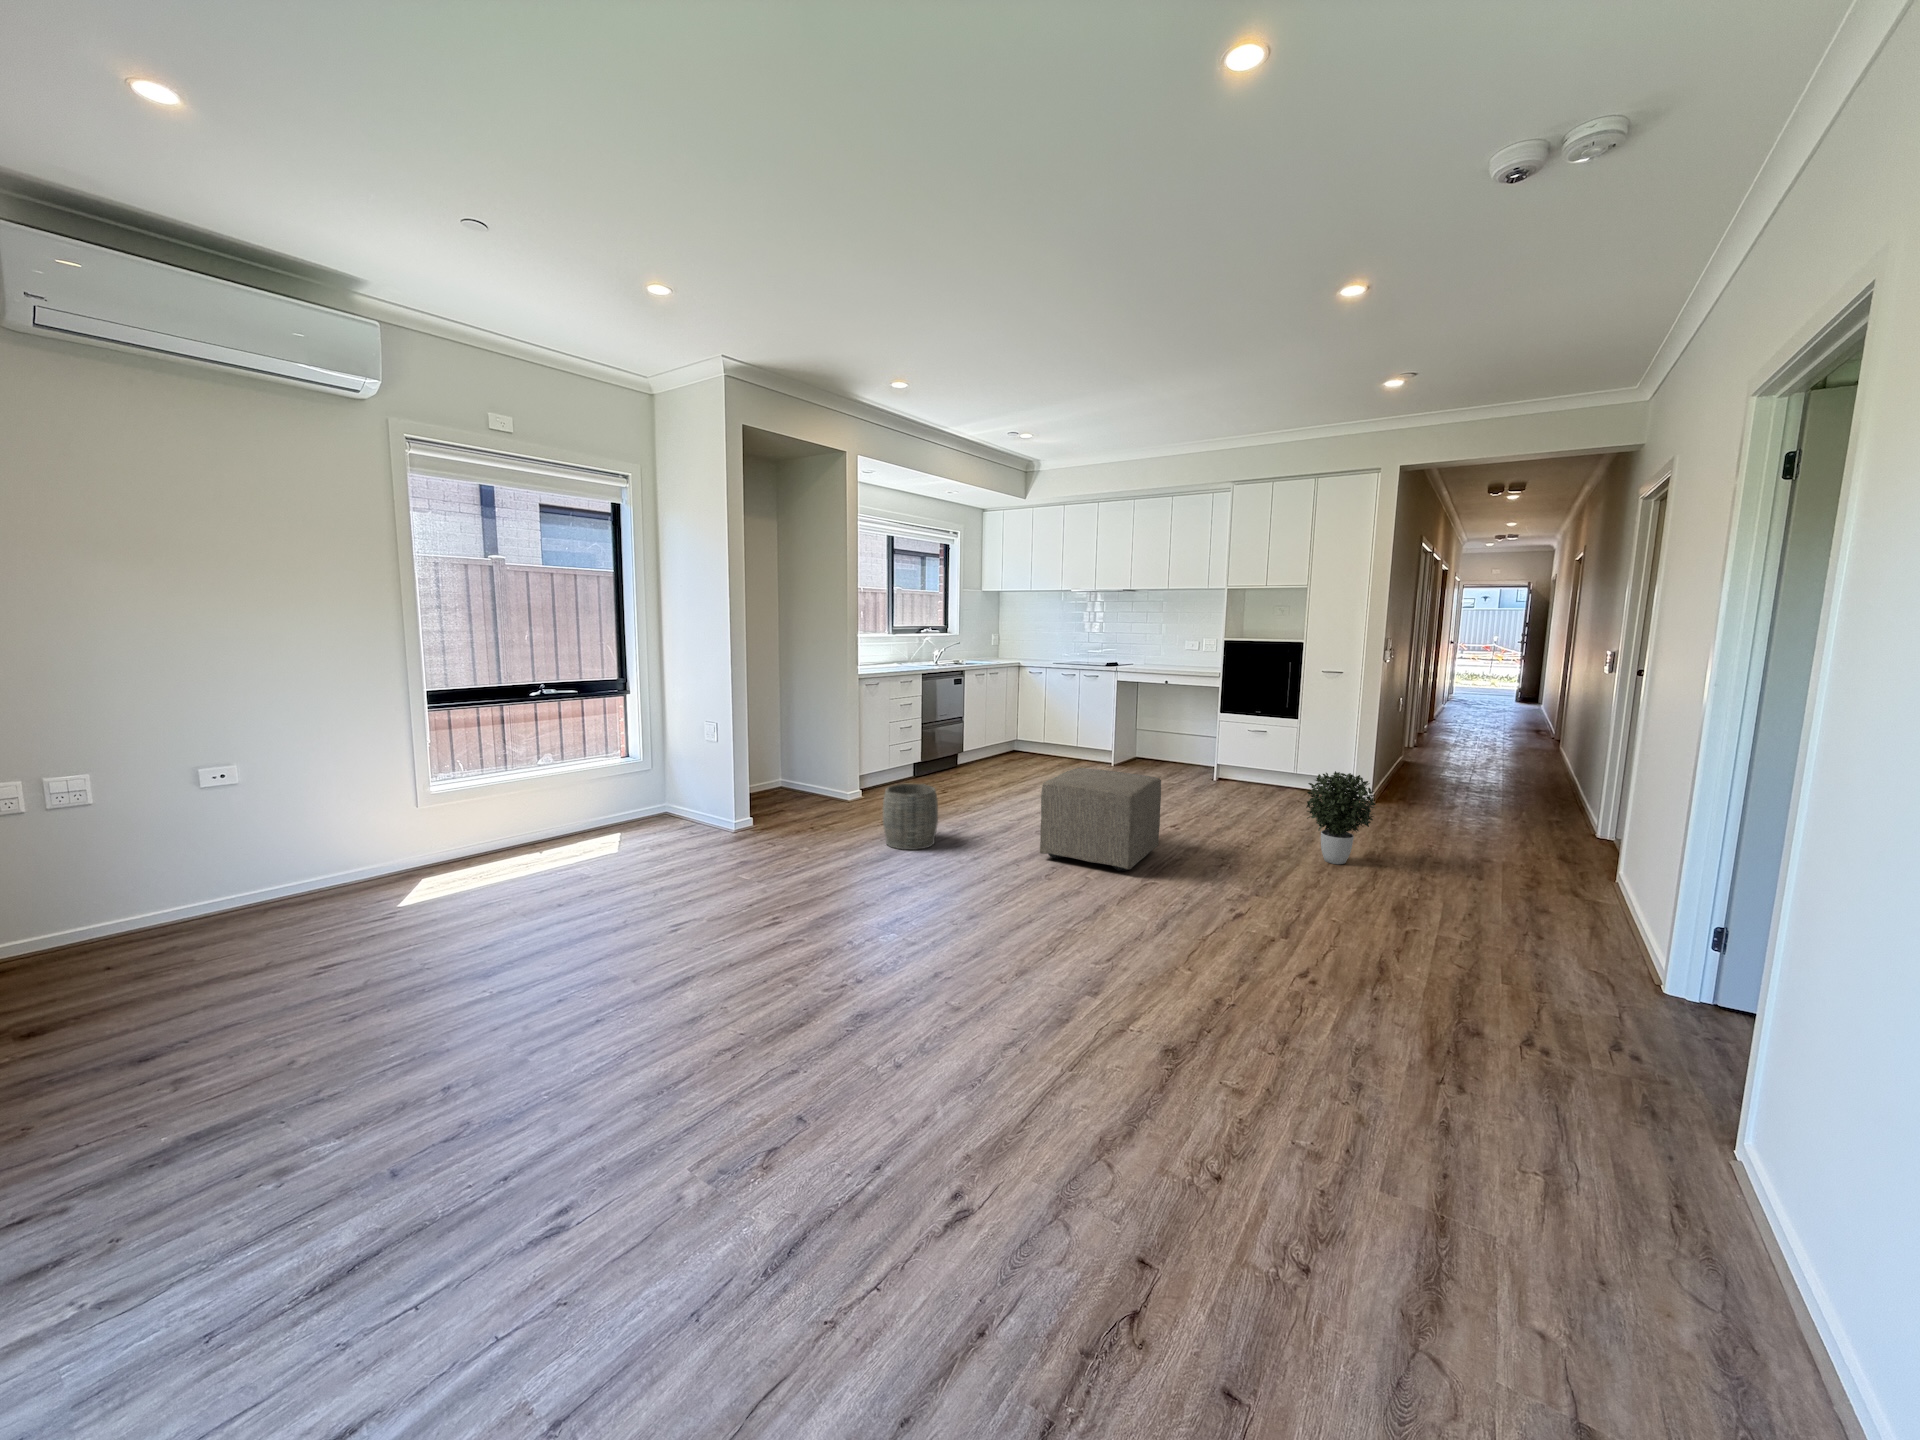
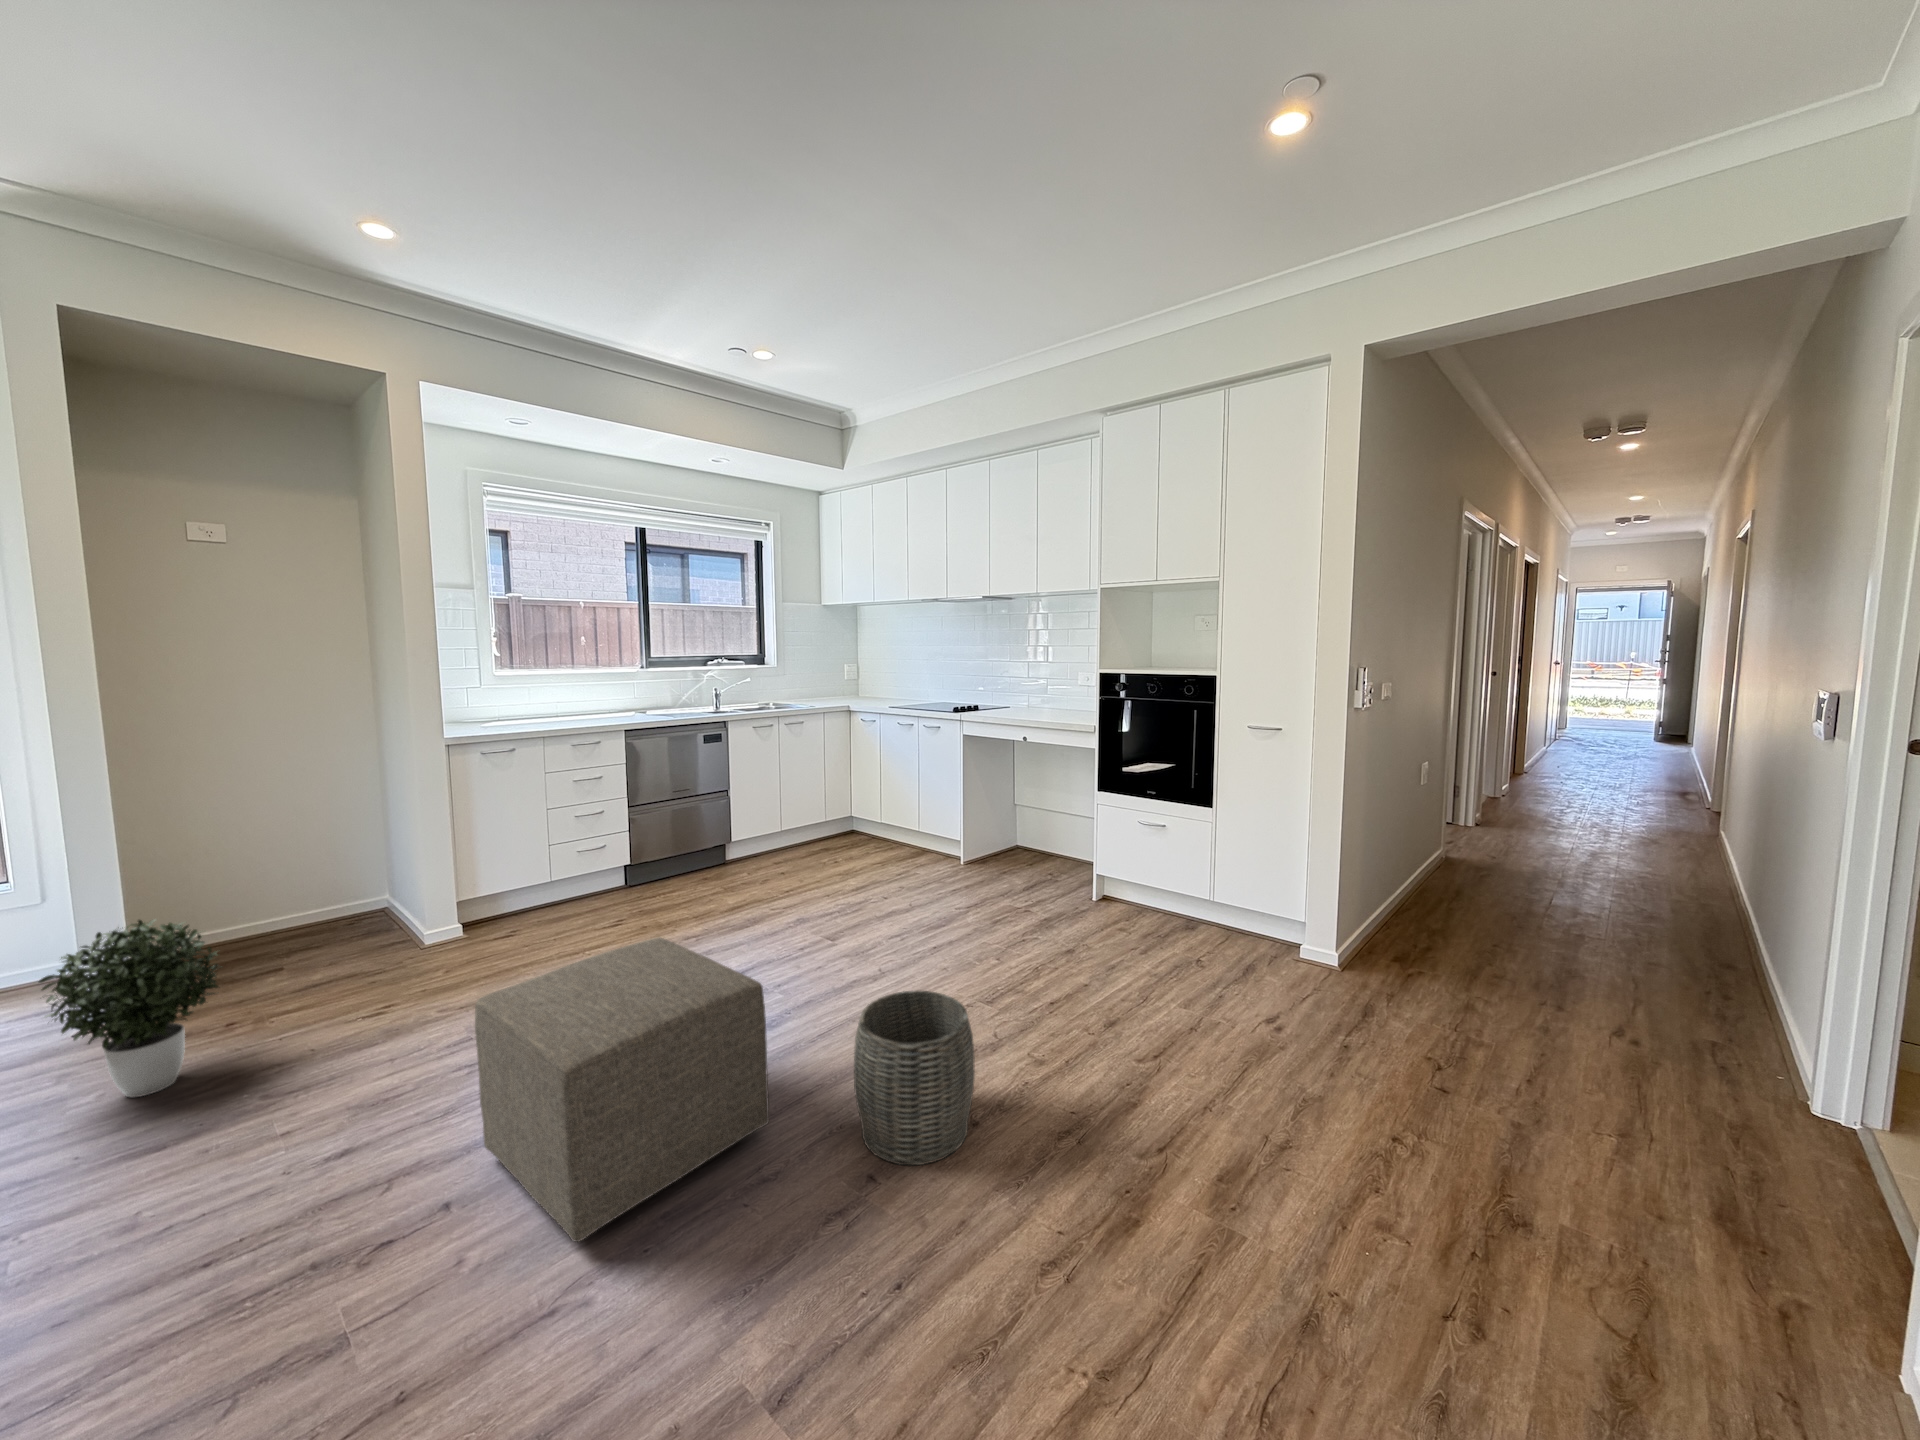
potted plant: present [1306,771,1376,864] -> present [39,920,218,1097]
woven basket: present [883,784,938,850] -> present [854,991,975,1165]

